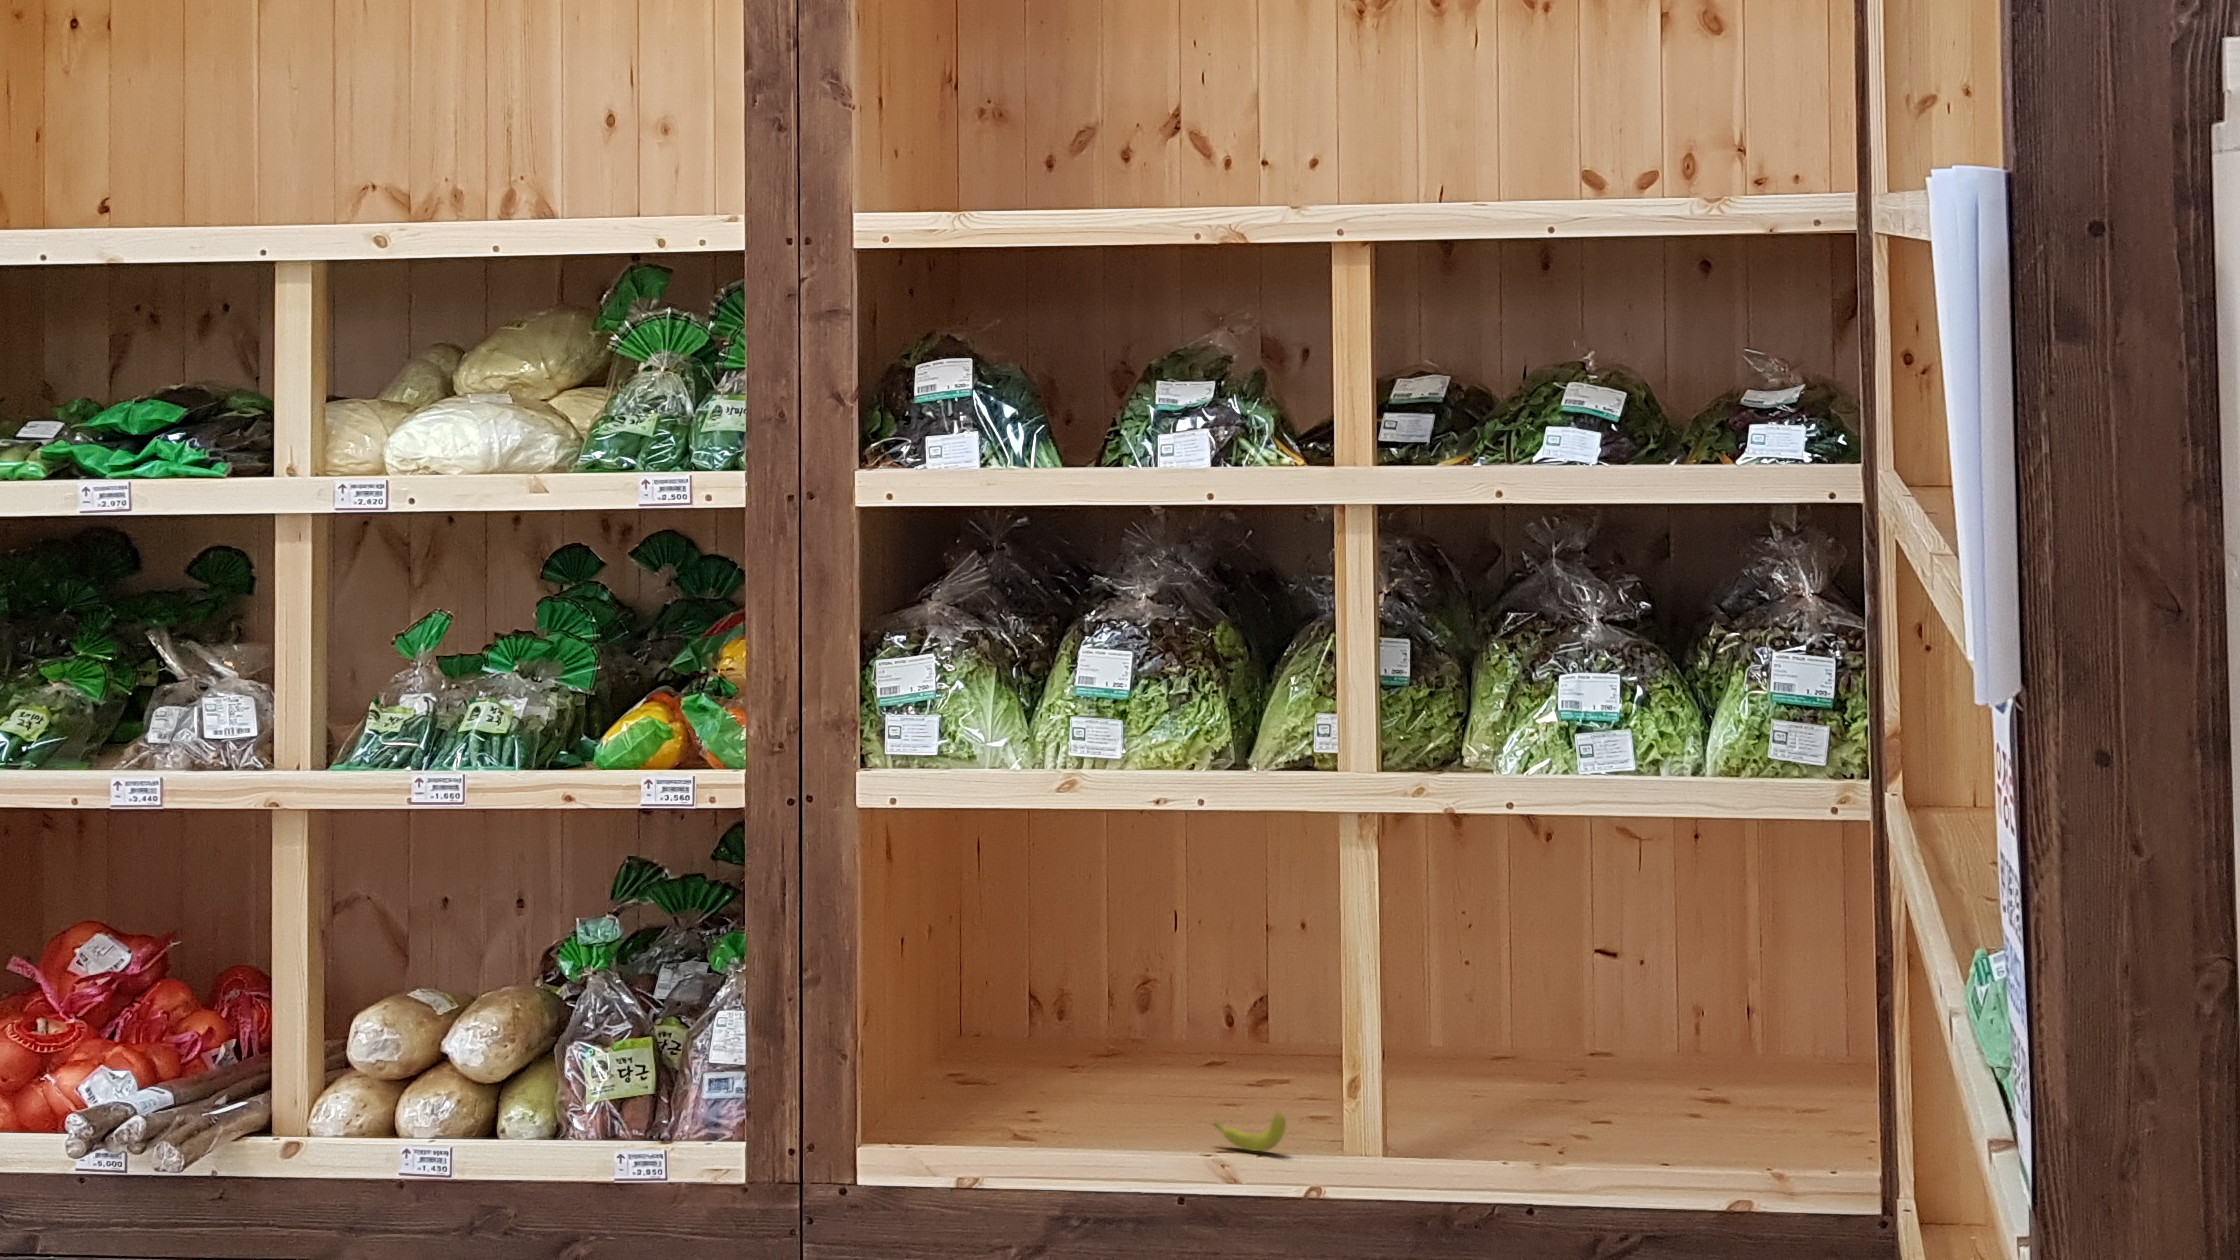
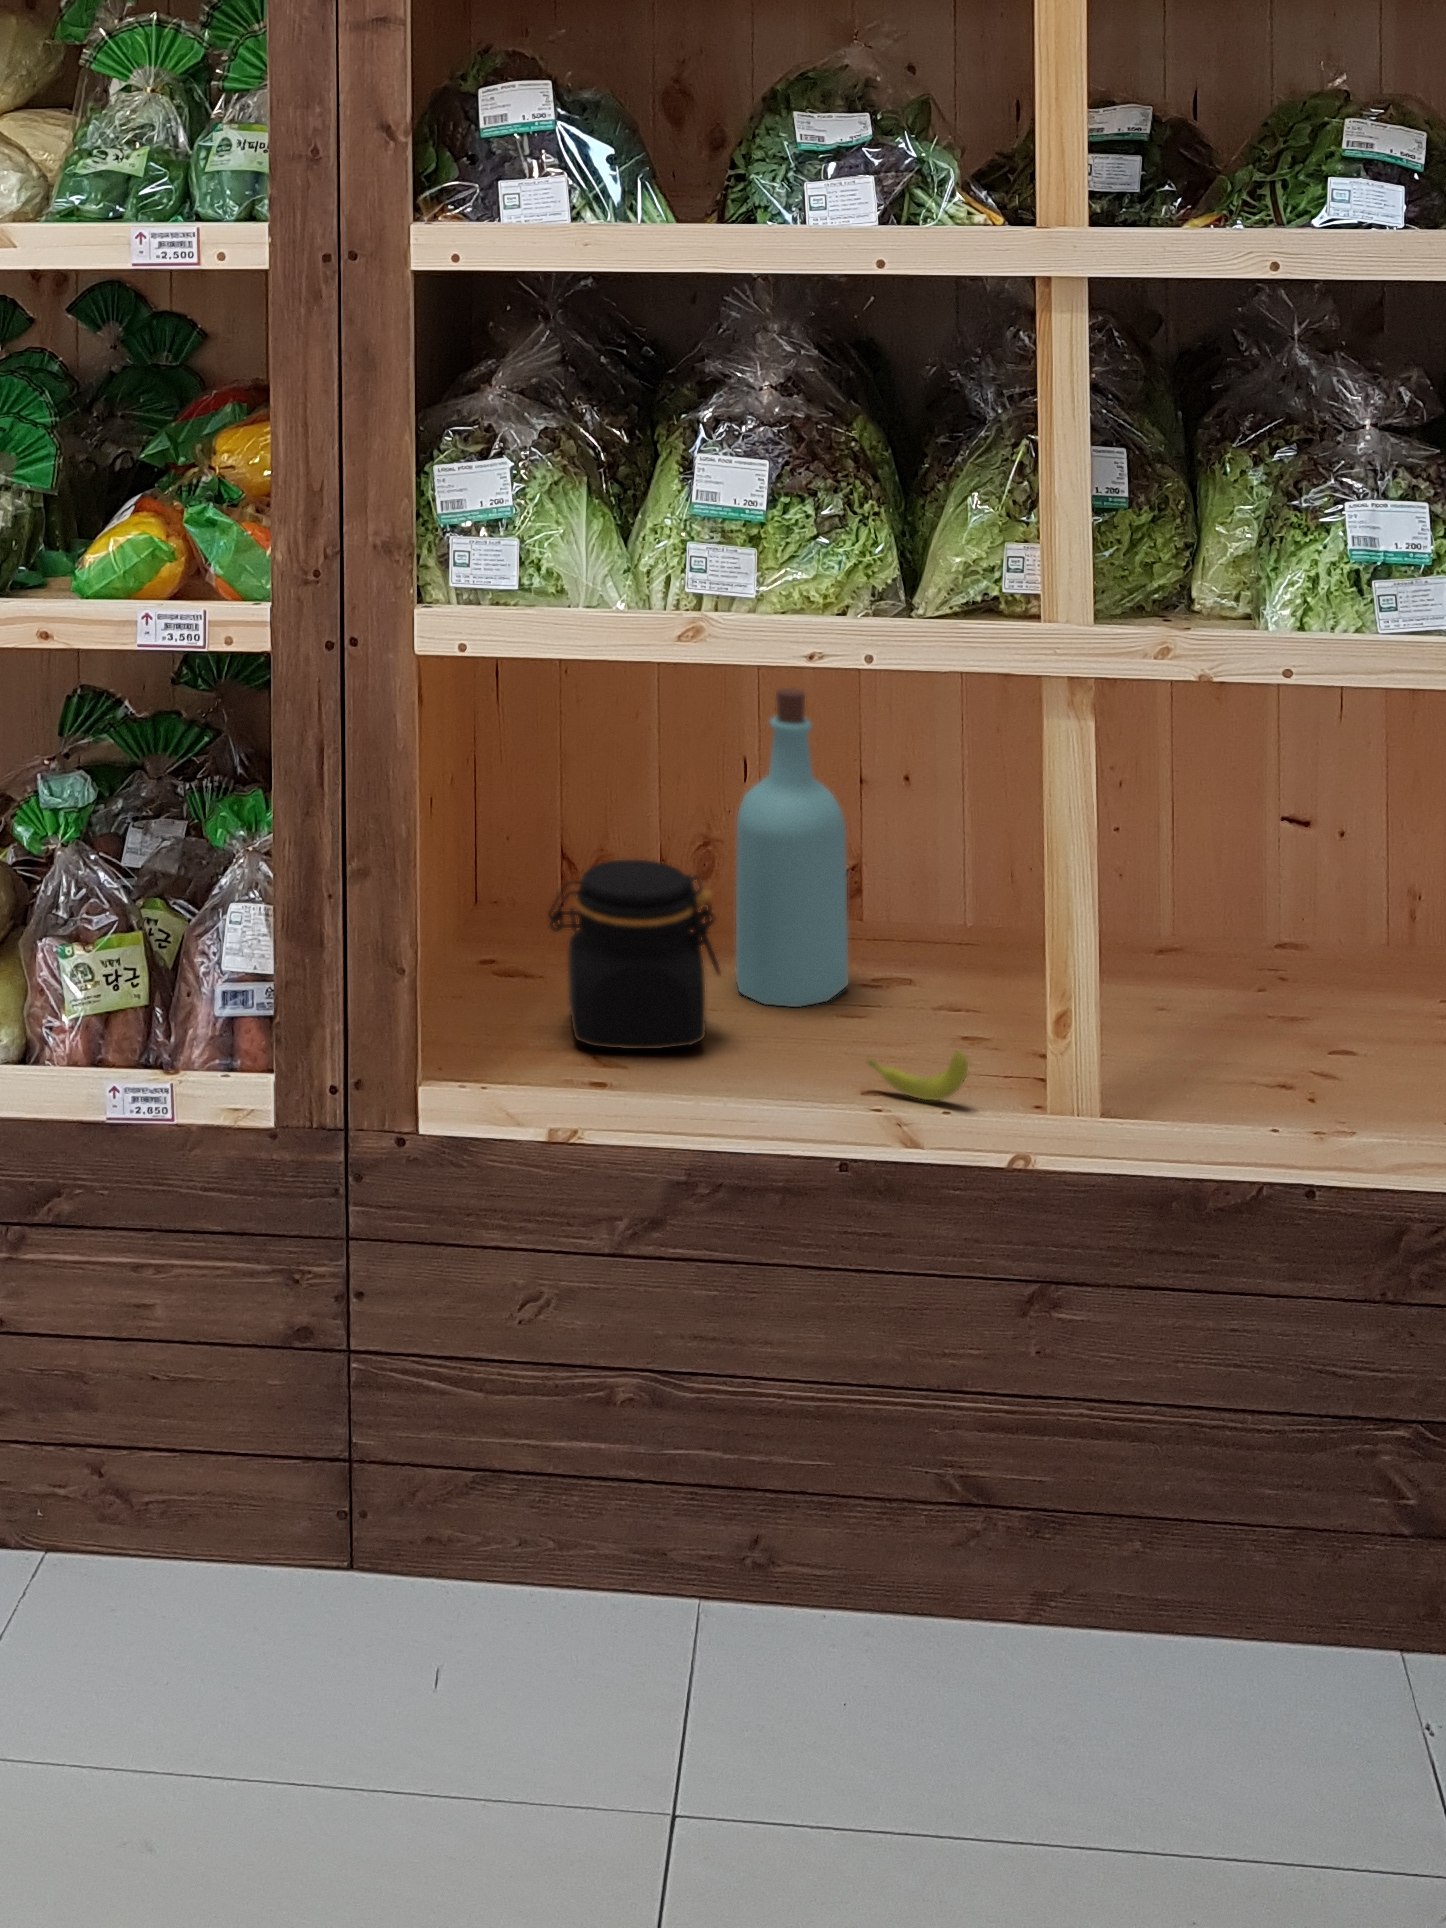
bottle: none [1144,845,1234,1097] -> present [736,688,848,1007]
jar: none [979,978,1116,1122] -> present [549,860,720,1049]

